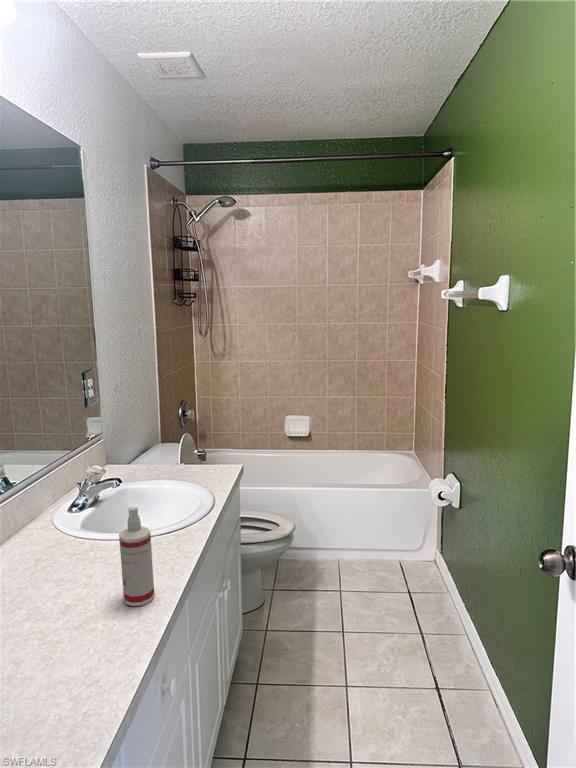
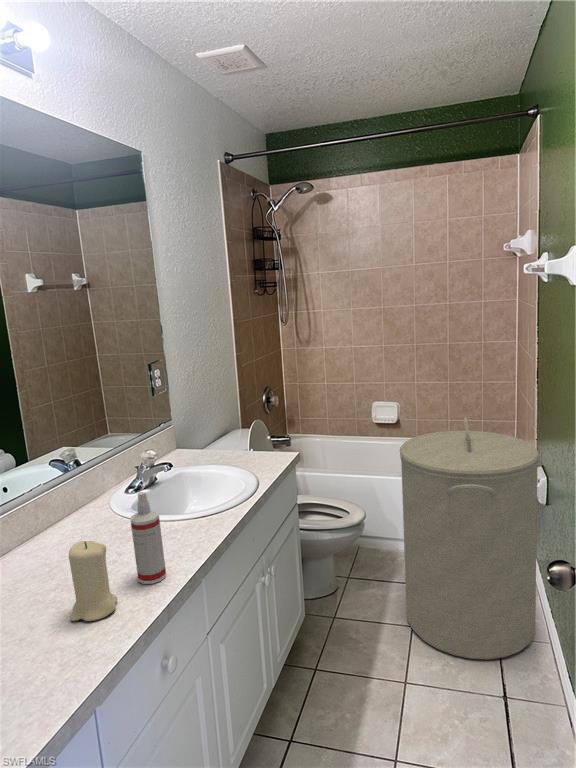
laundry hamper: none [334,428,460,657] -> present [400,417,539,660]
candle: none [61,562,112,653] -> present [69,541,117,621]

